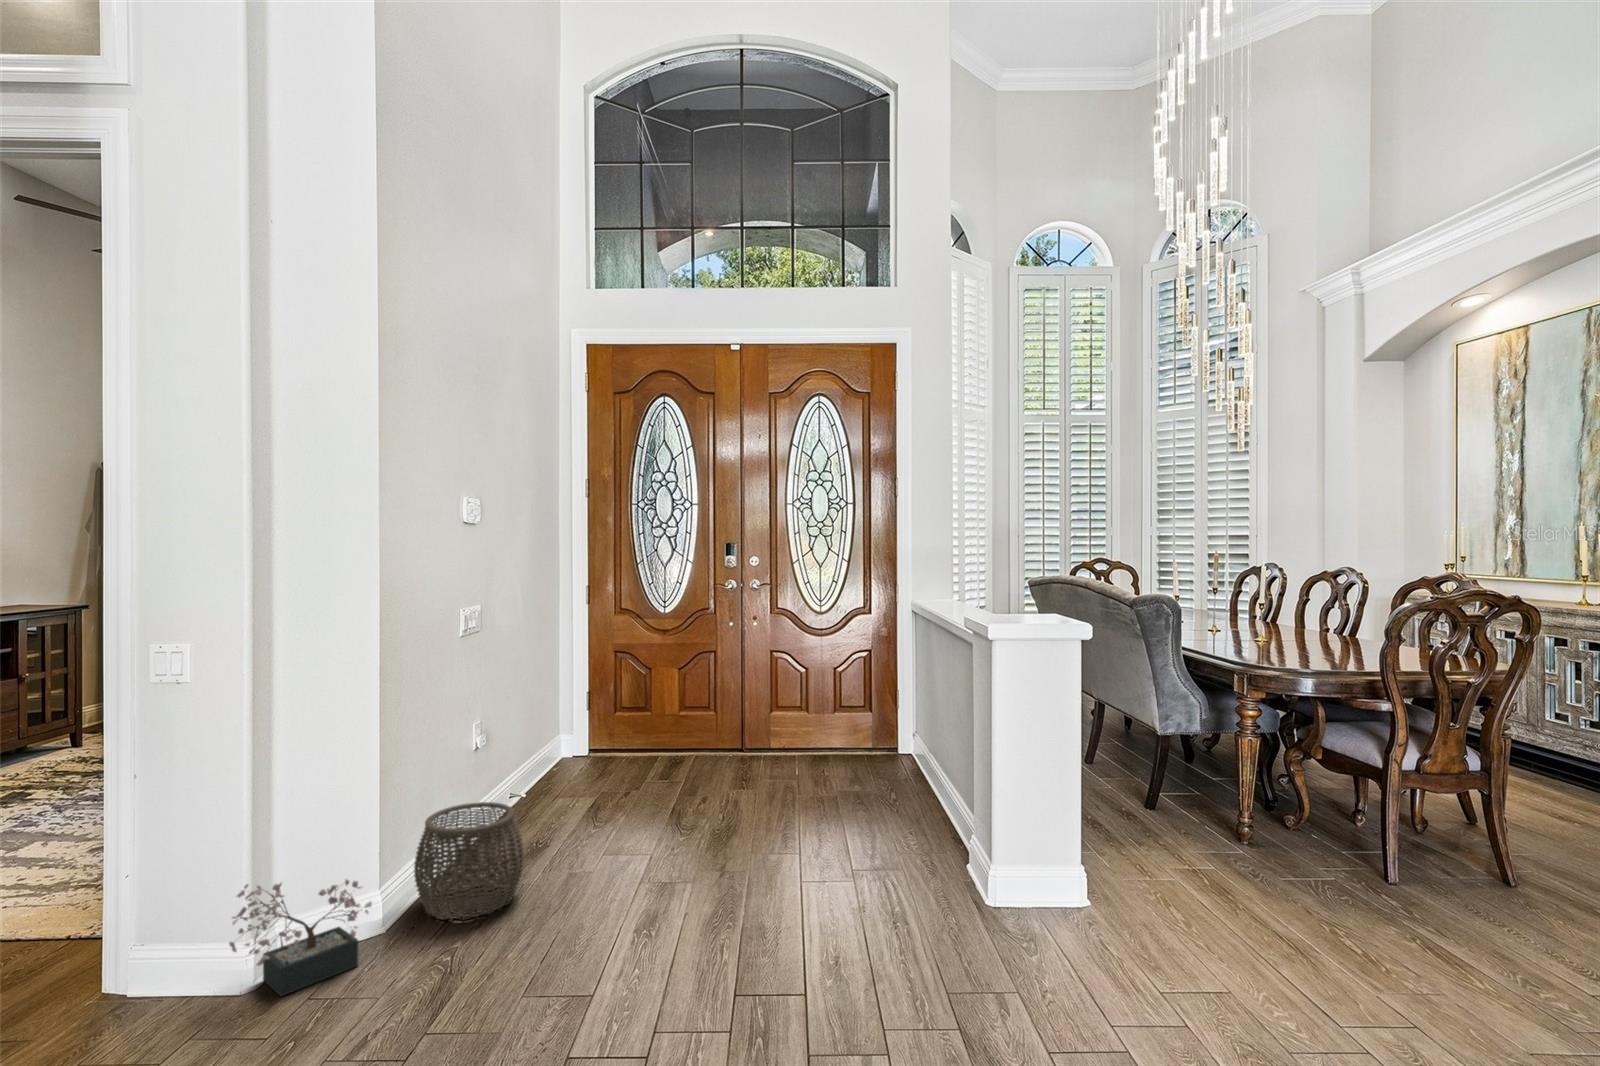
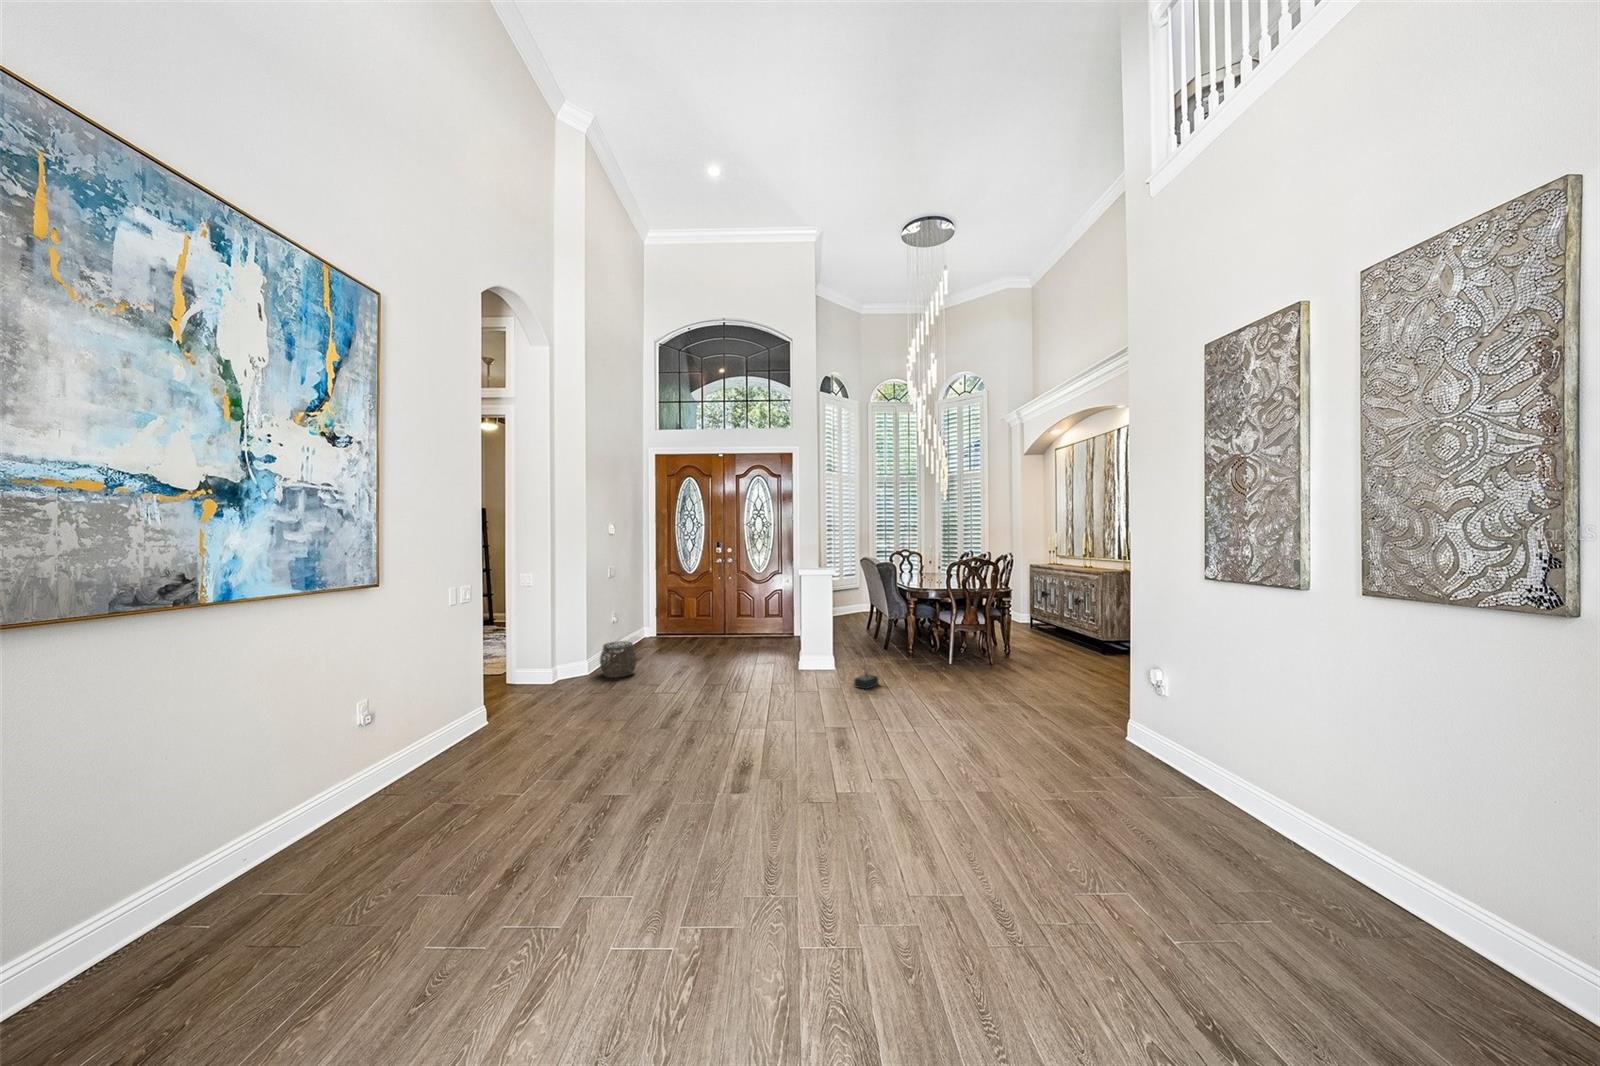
decorative plant: present [229,880,372,996] -> present [852,658,878,689]

